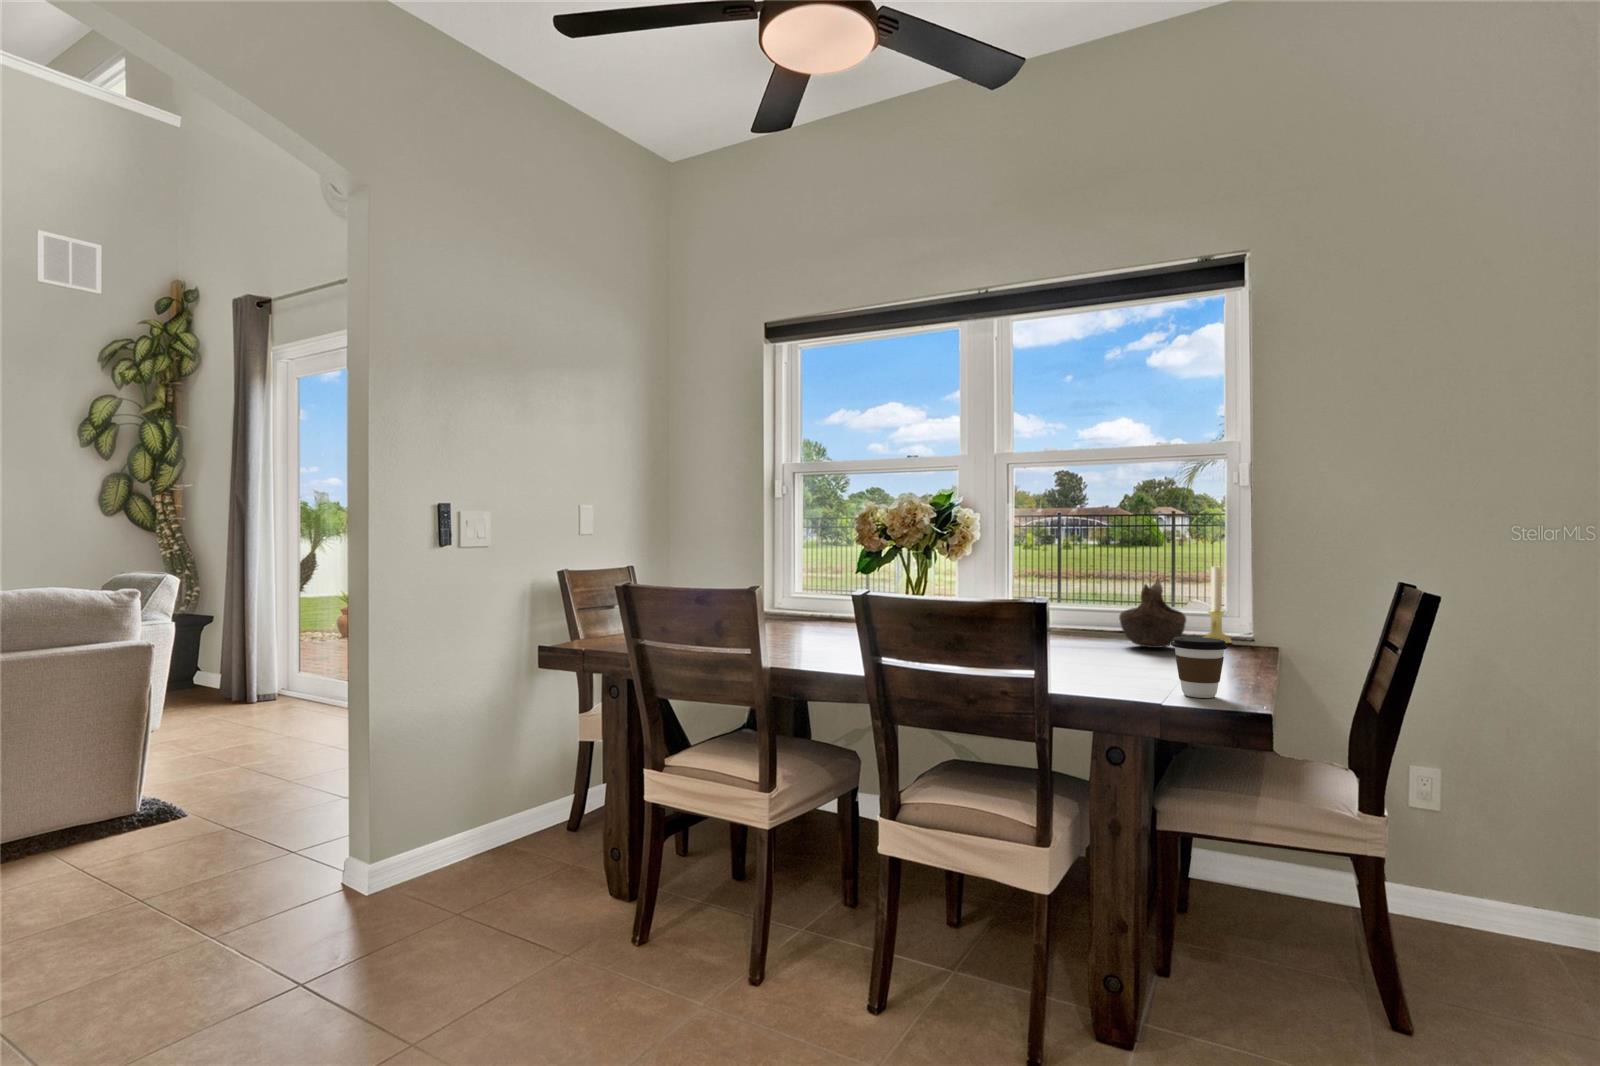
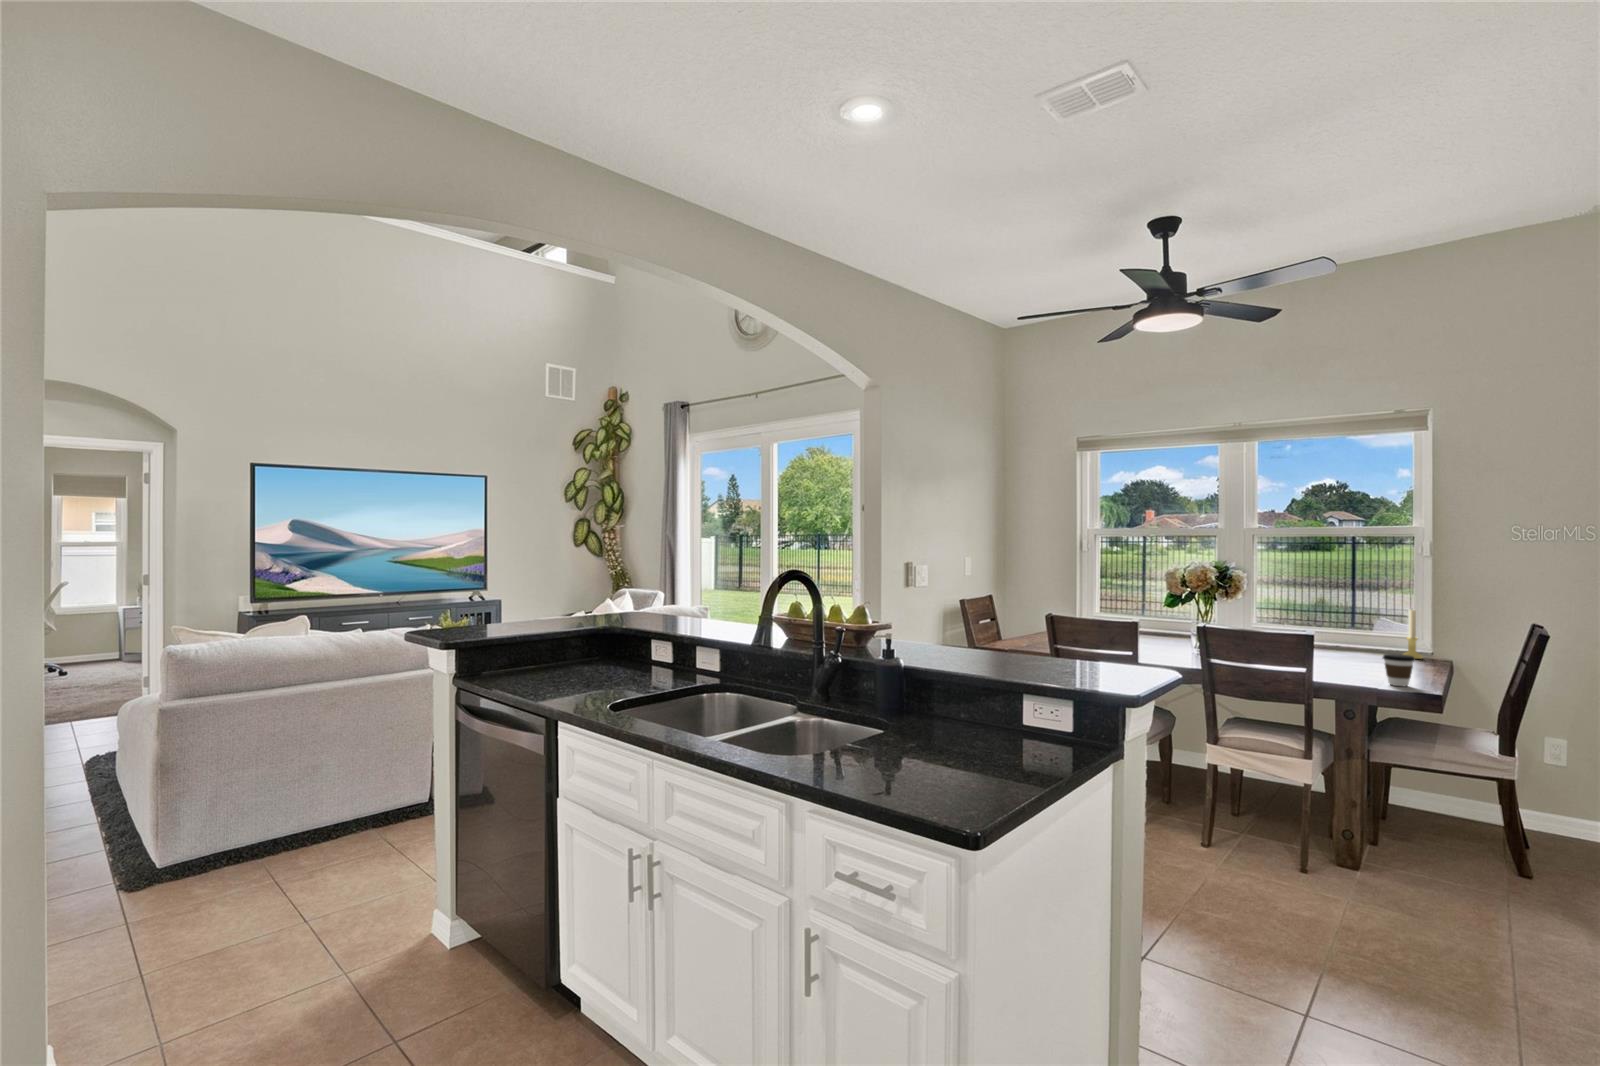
decorative bowl: present [1119,579,1186,648] -> none [1344,617,1391,660]

